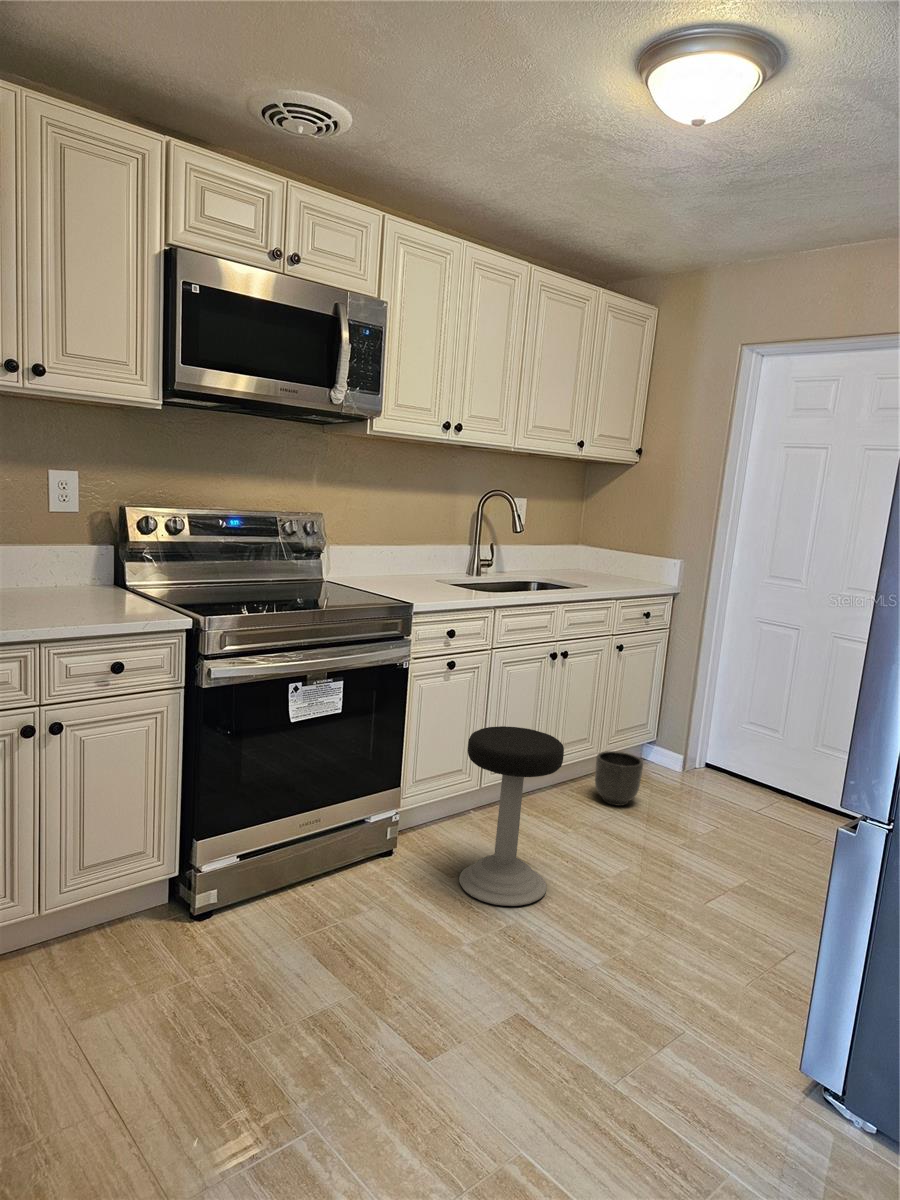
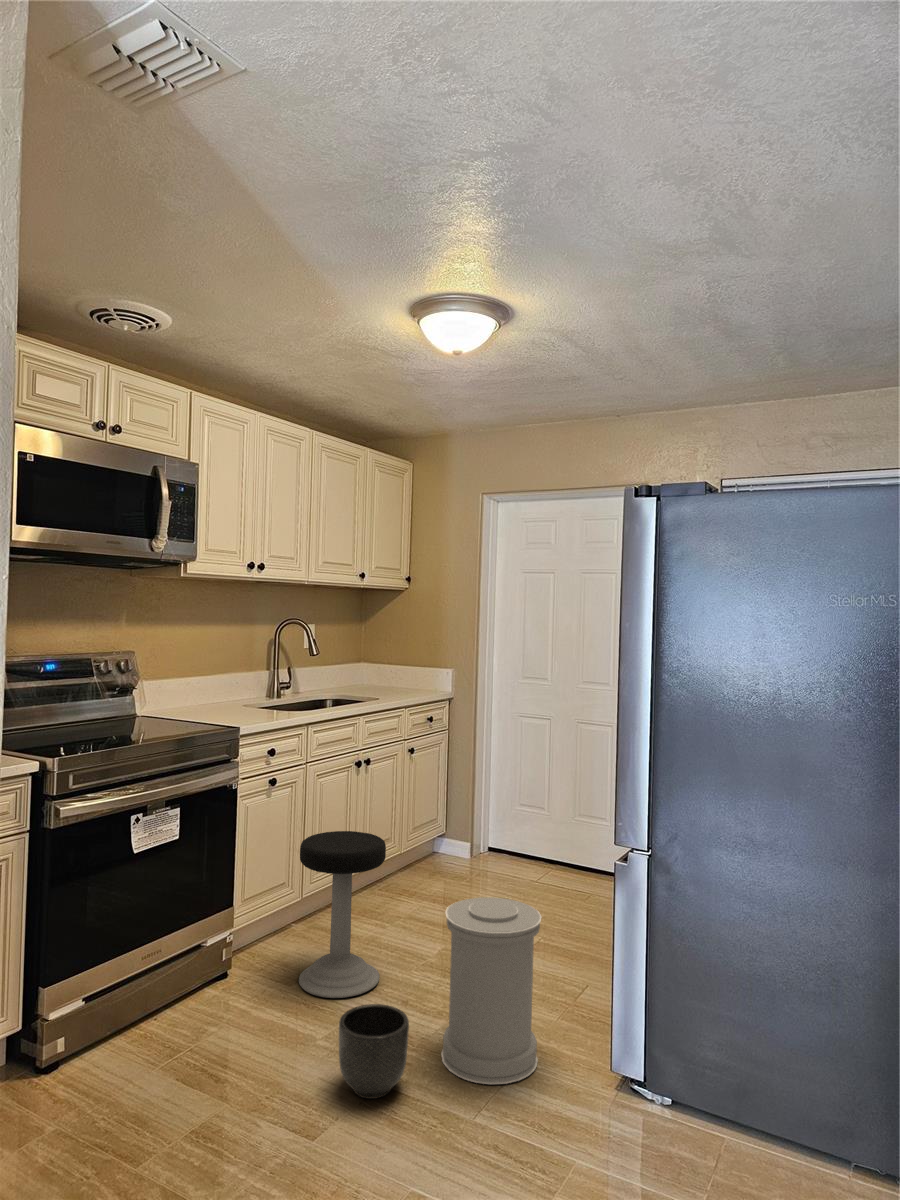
planter: present [595,751,643,806] -> present [339,1004,409,1099]
trash can: none [594,830,732,1050] -> present [441,897,541,1084]

